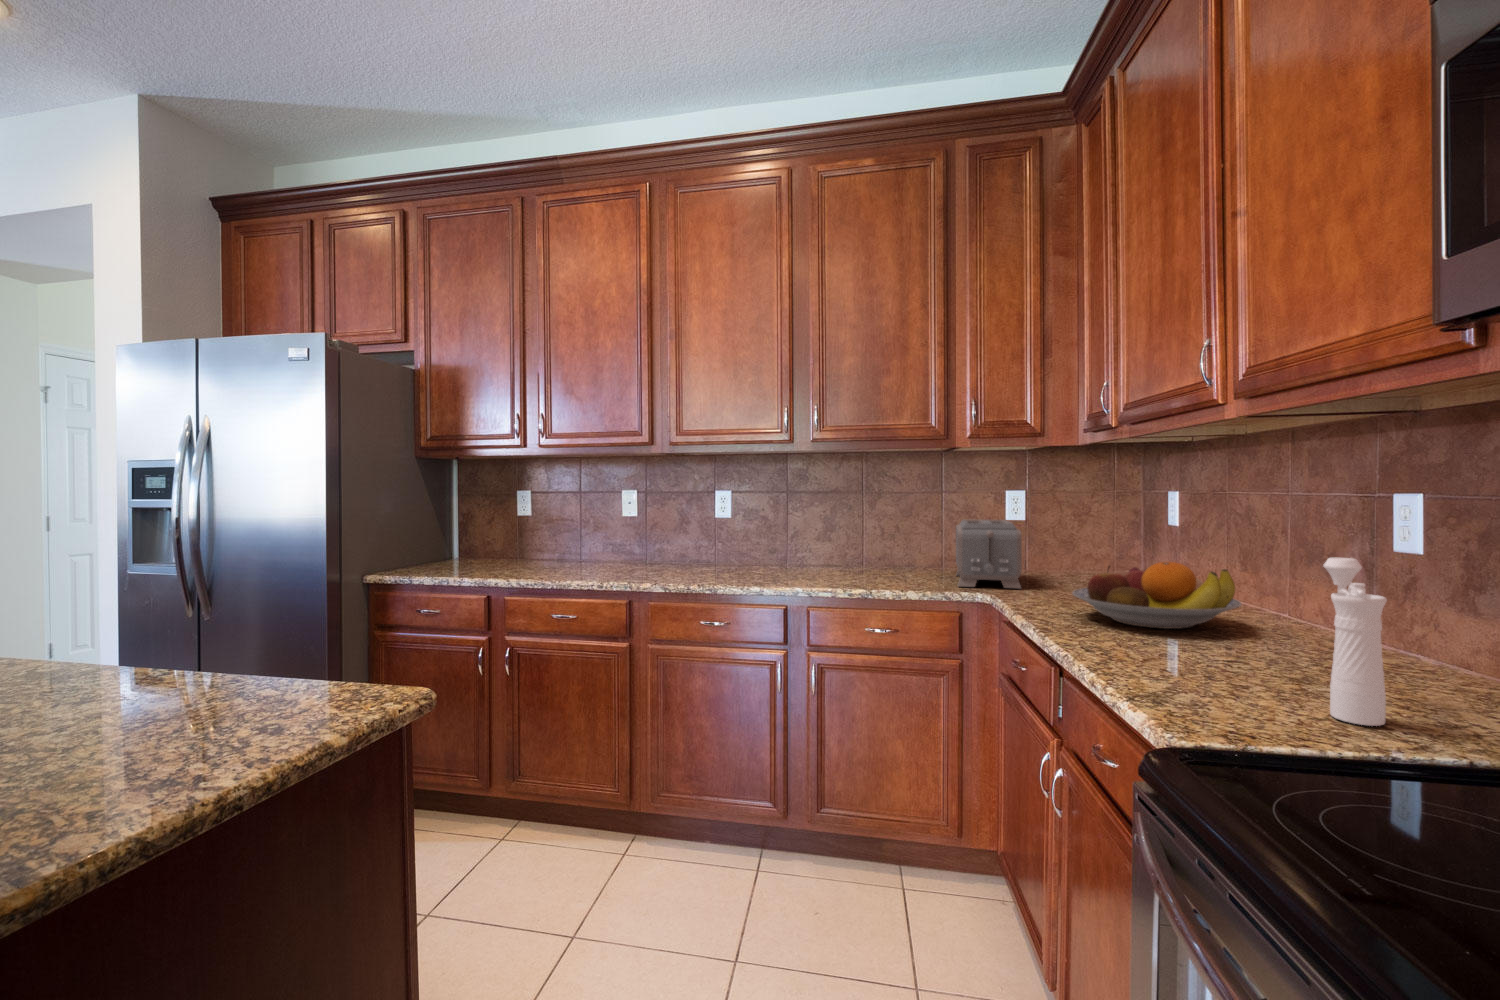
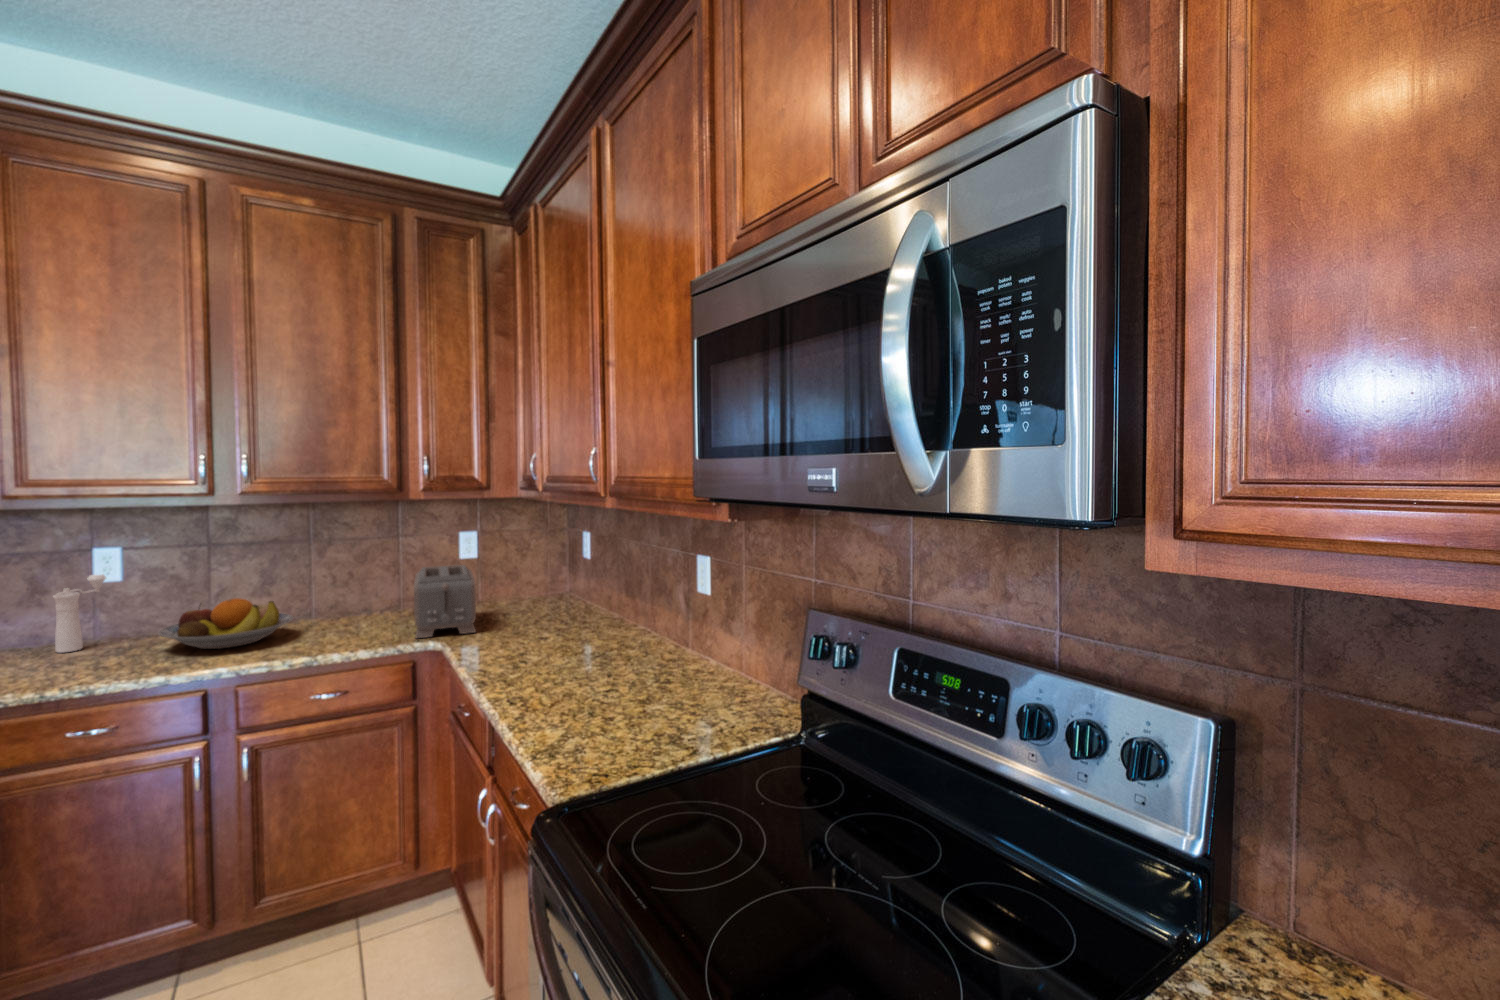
pepper mill: present [1323,557,1387,726] -> present [53,574,106,653]
fruit bowl: present [1072,562,1241,629] -> present [158,598,293,649]

